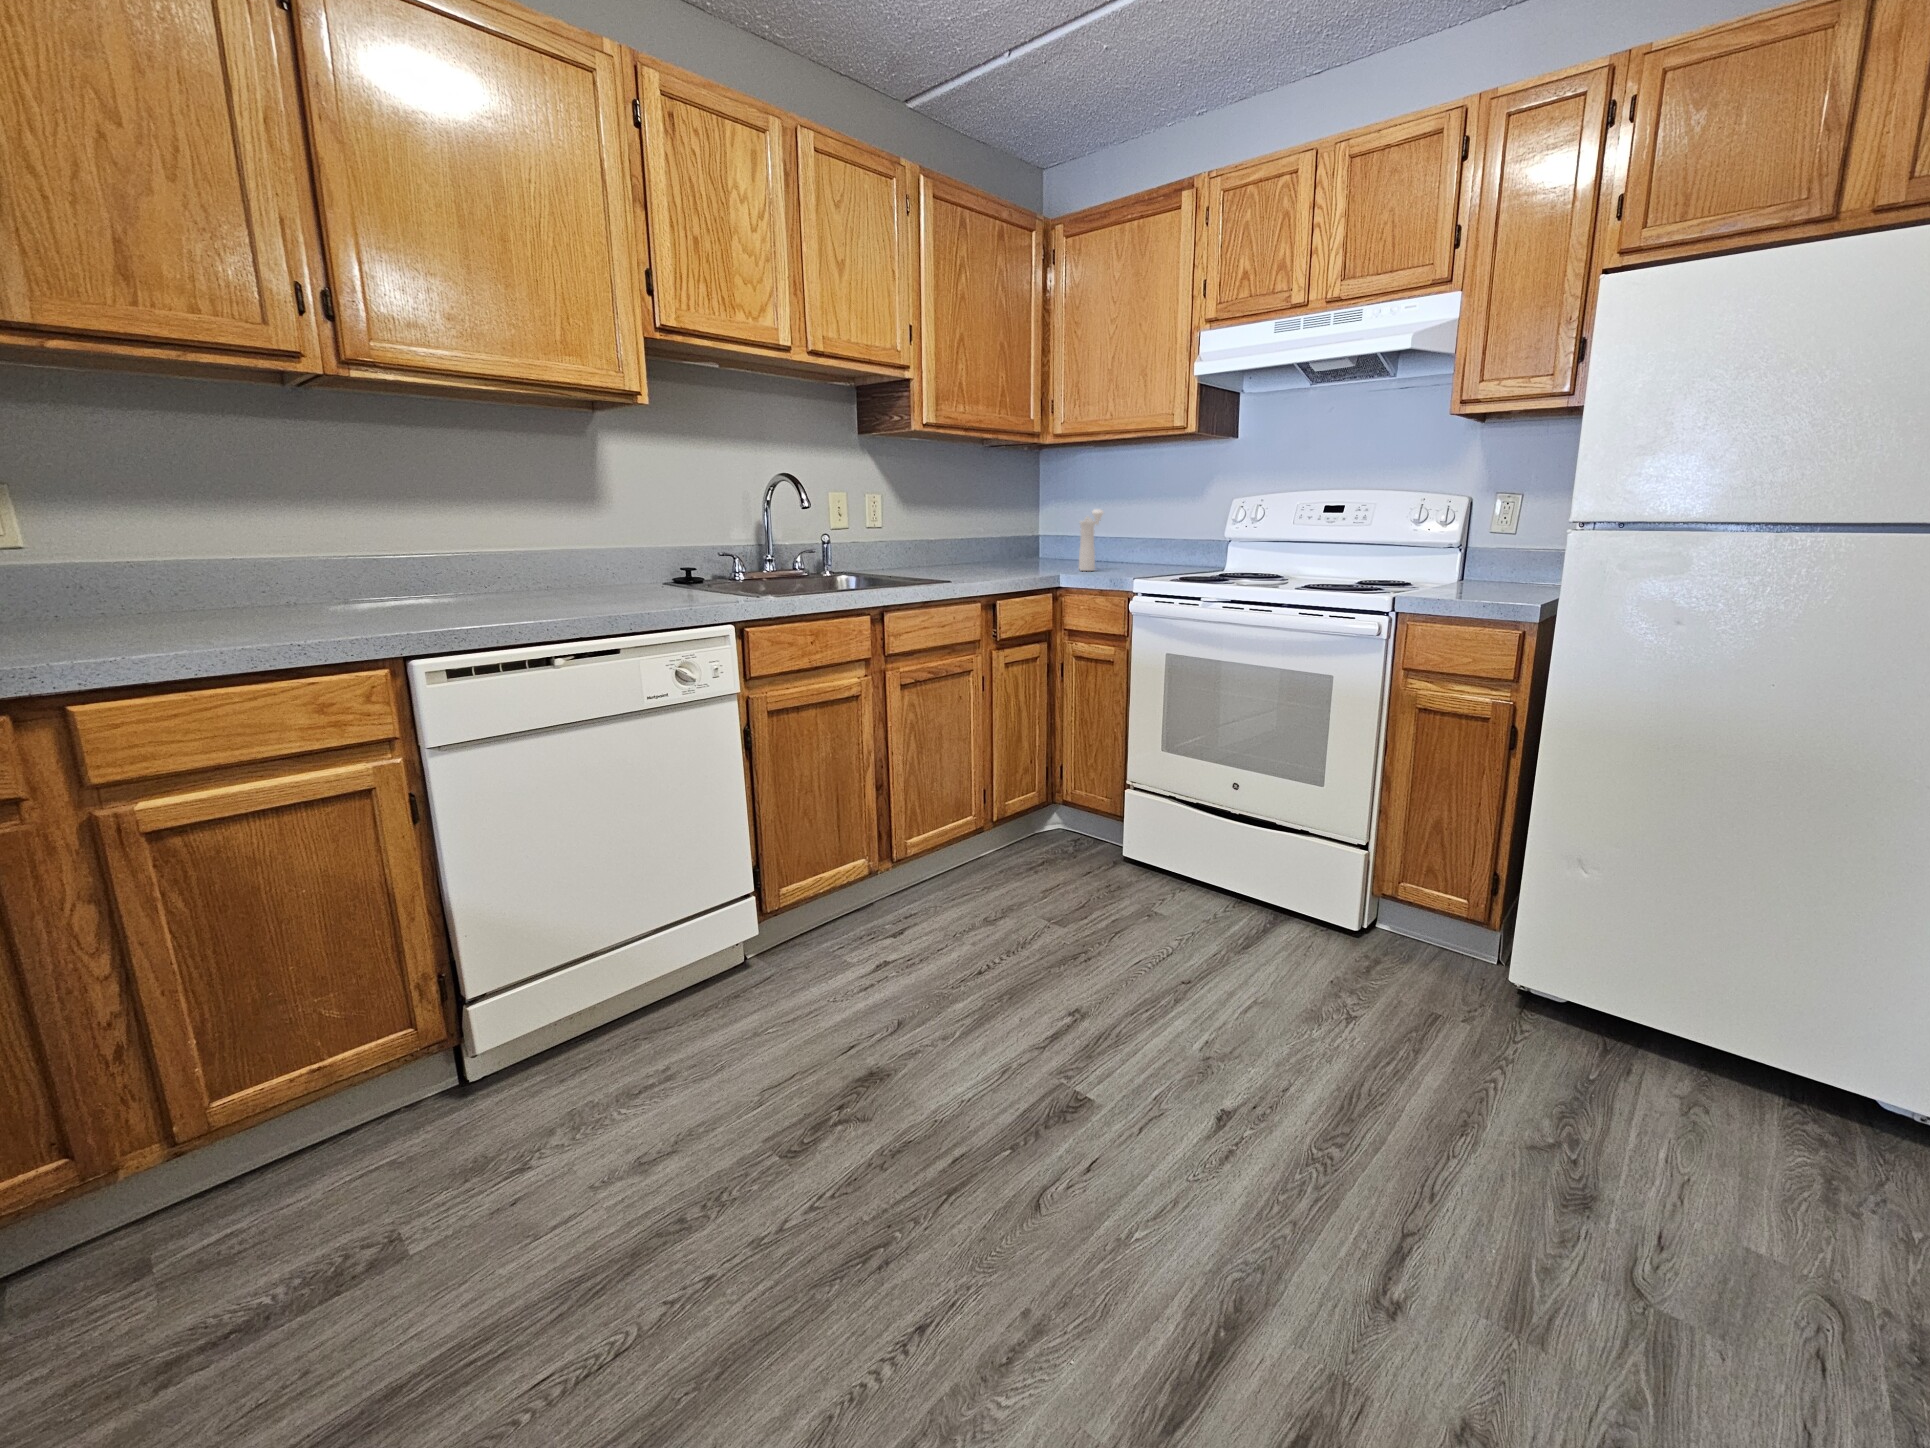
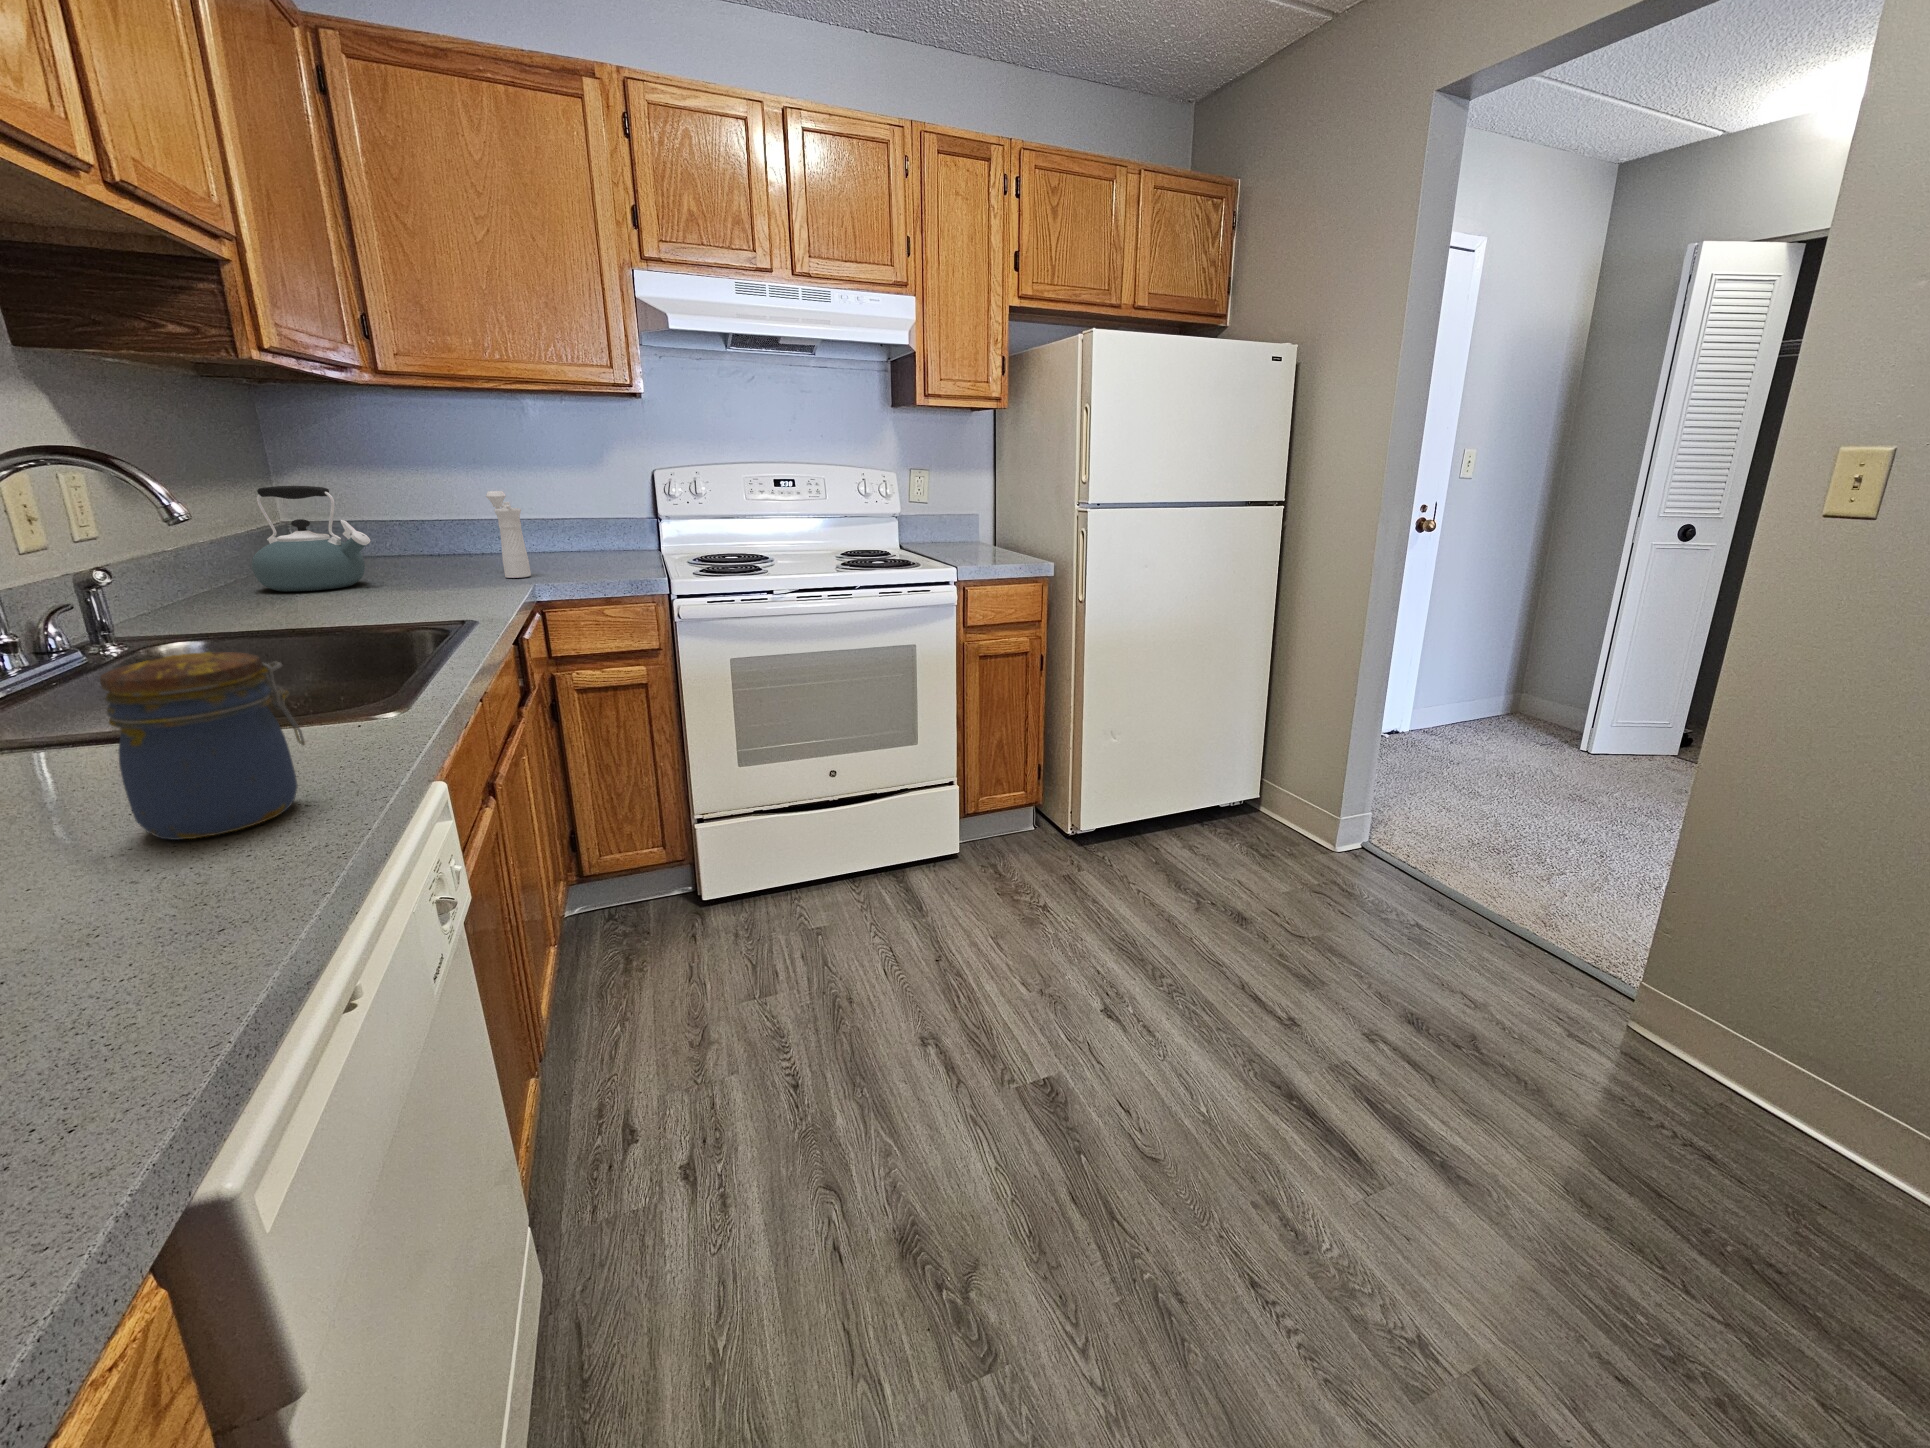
kettle: none [970,504,1023,567] -> present [252,486,370,592]
jar: none [600,538,658,607] -> present [100,652,305,840]

